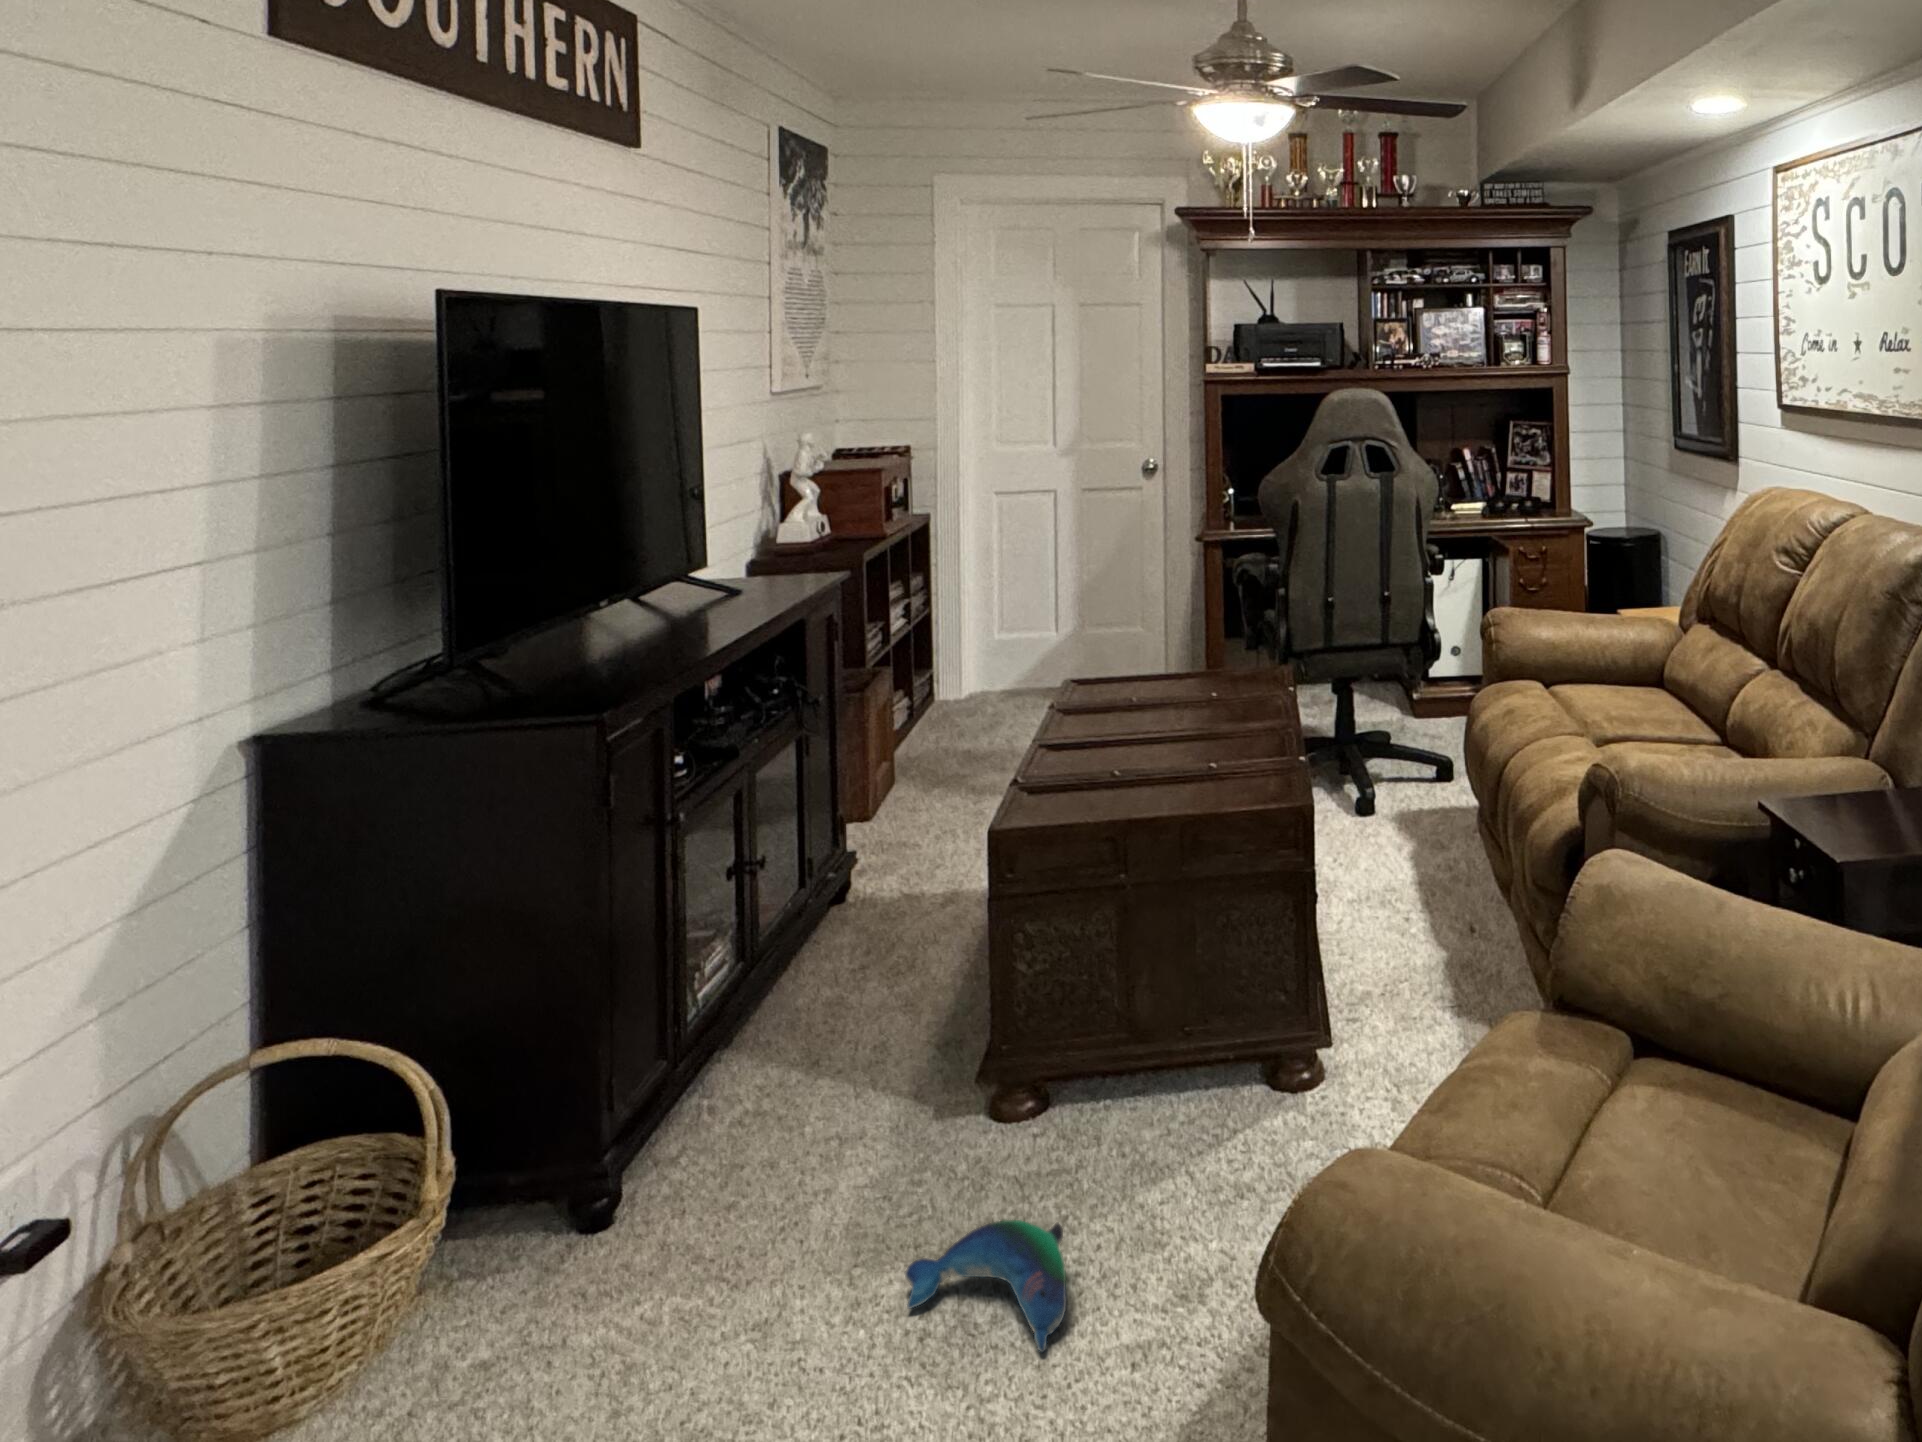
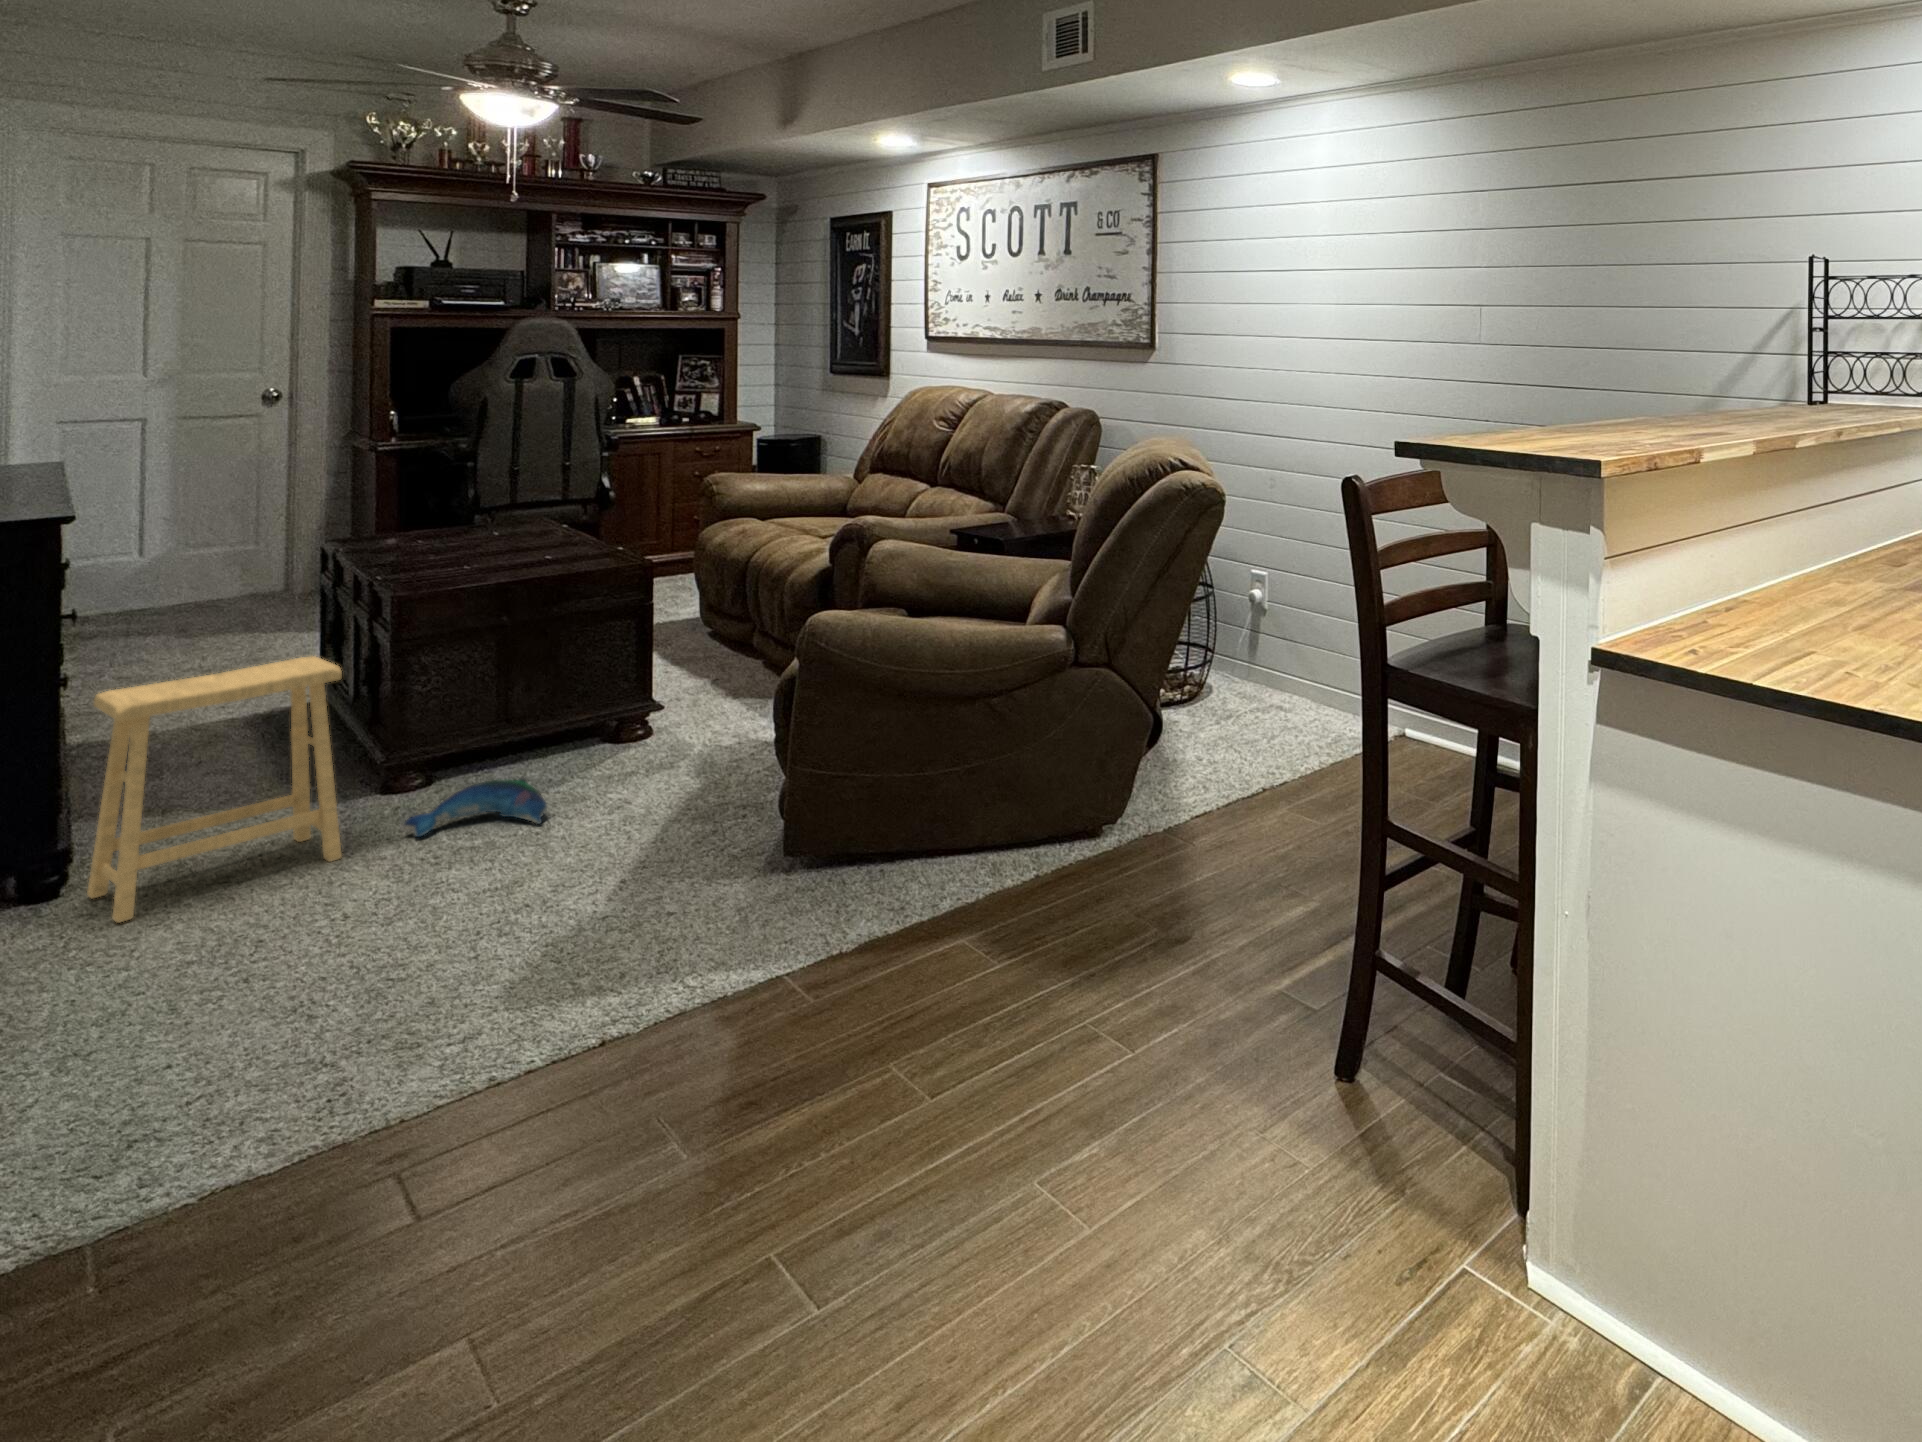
footstool: none [541,958,840,1383] -> present [87,656,342,922]

